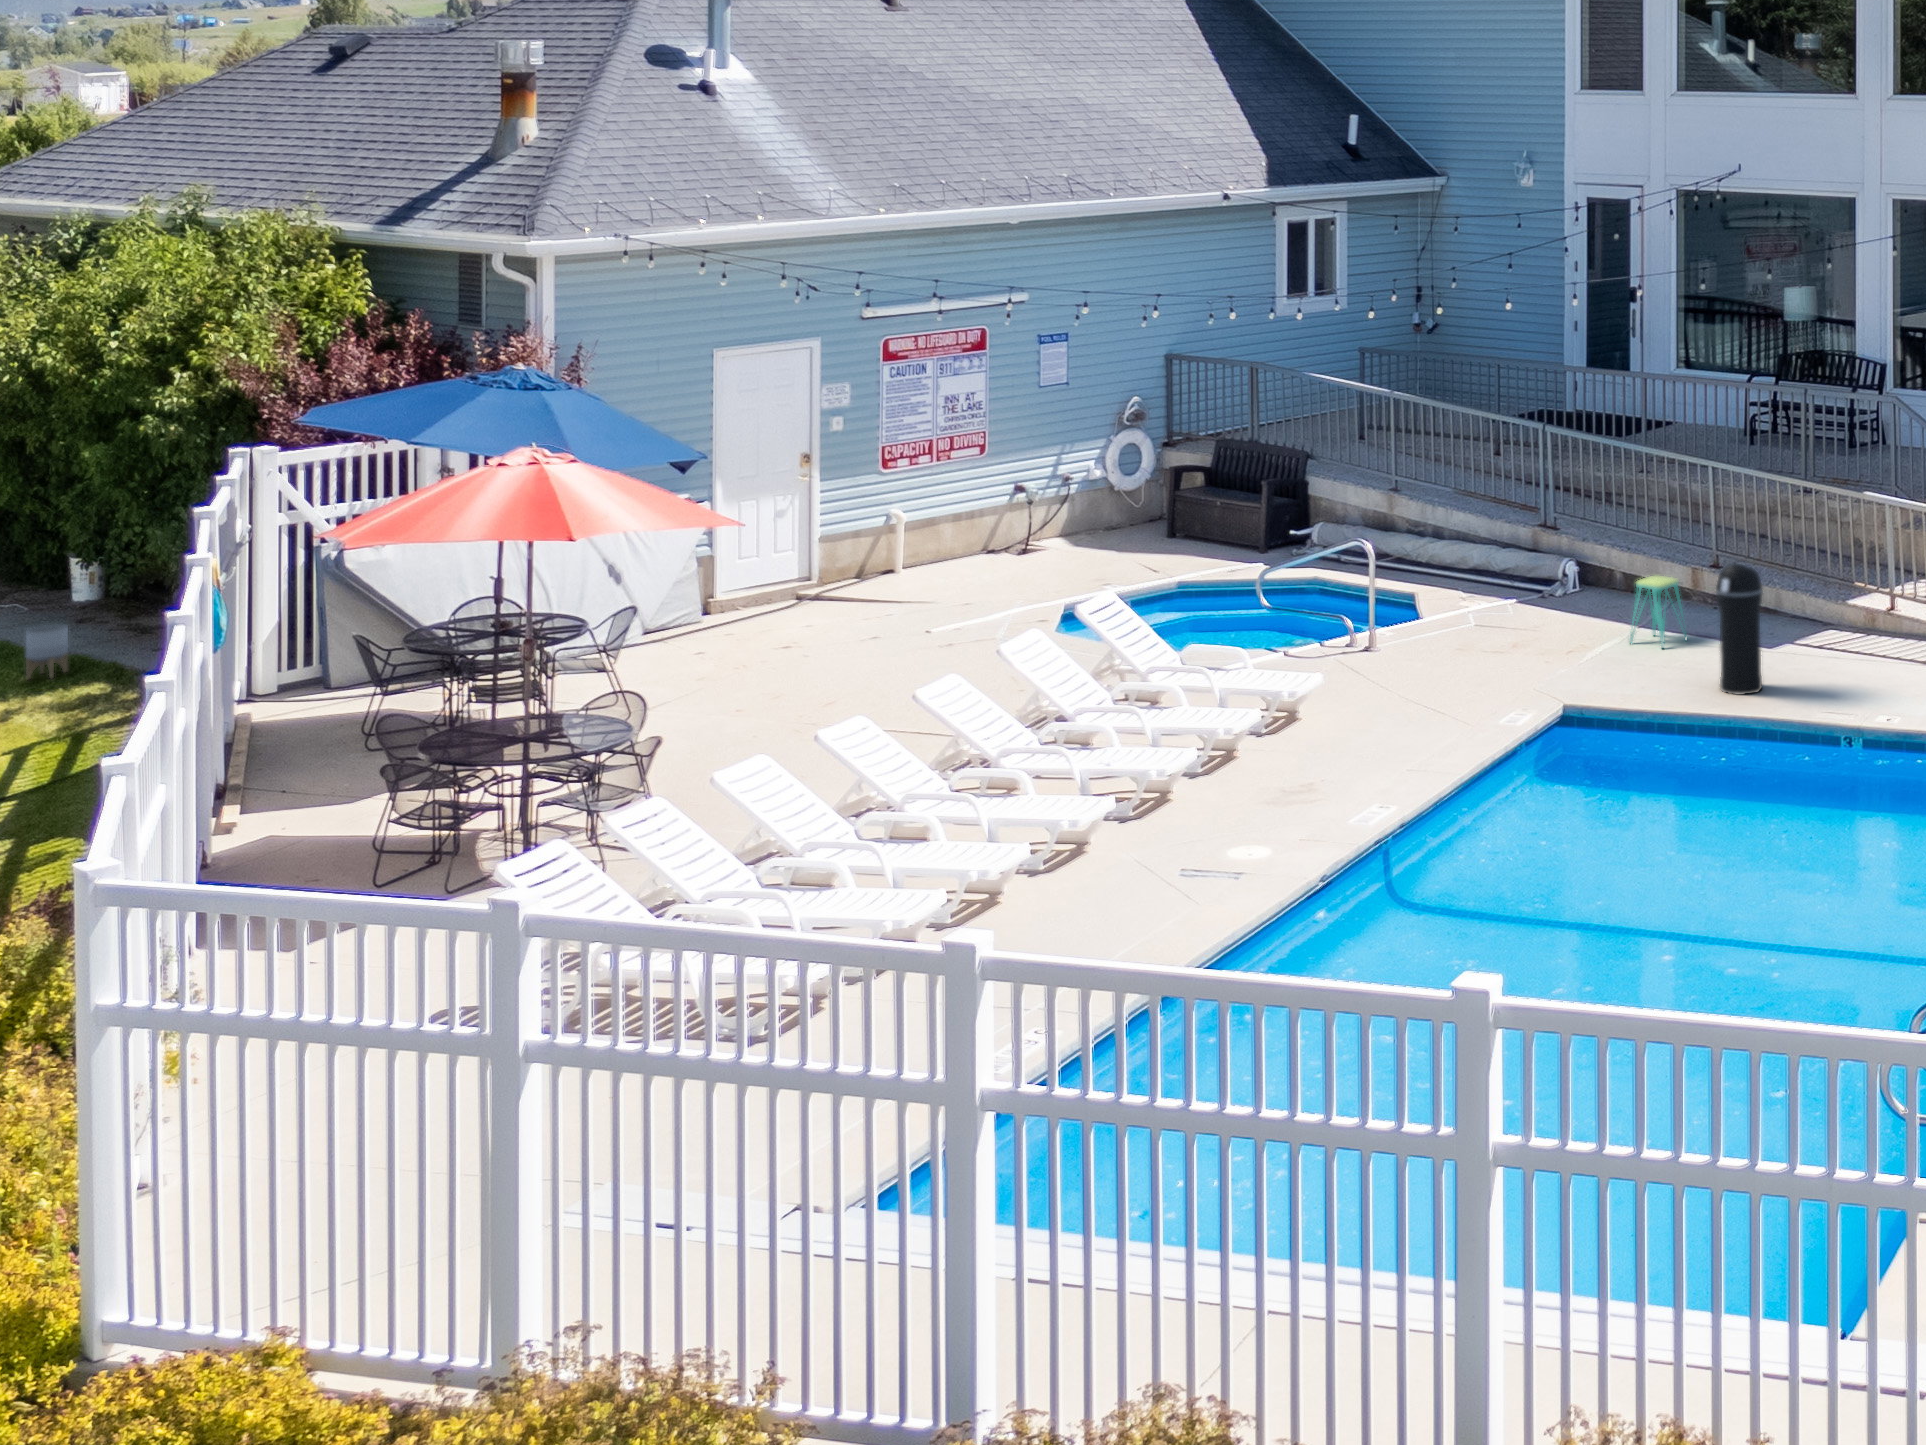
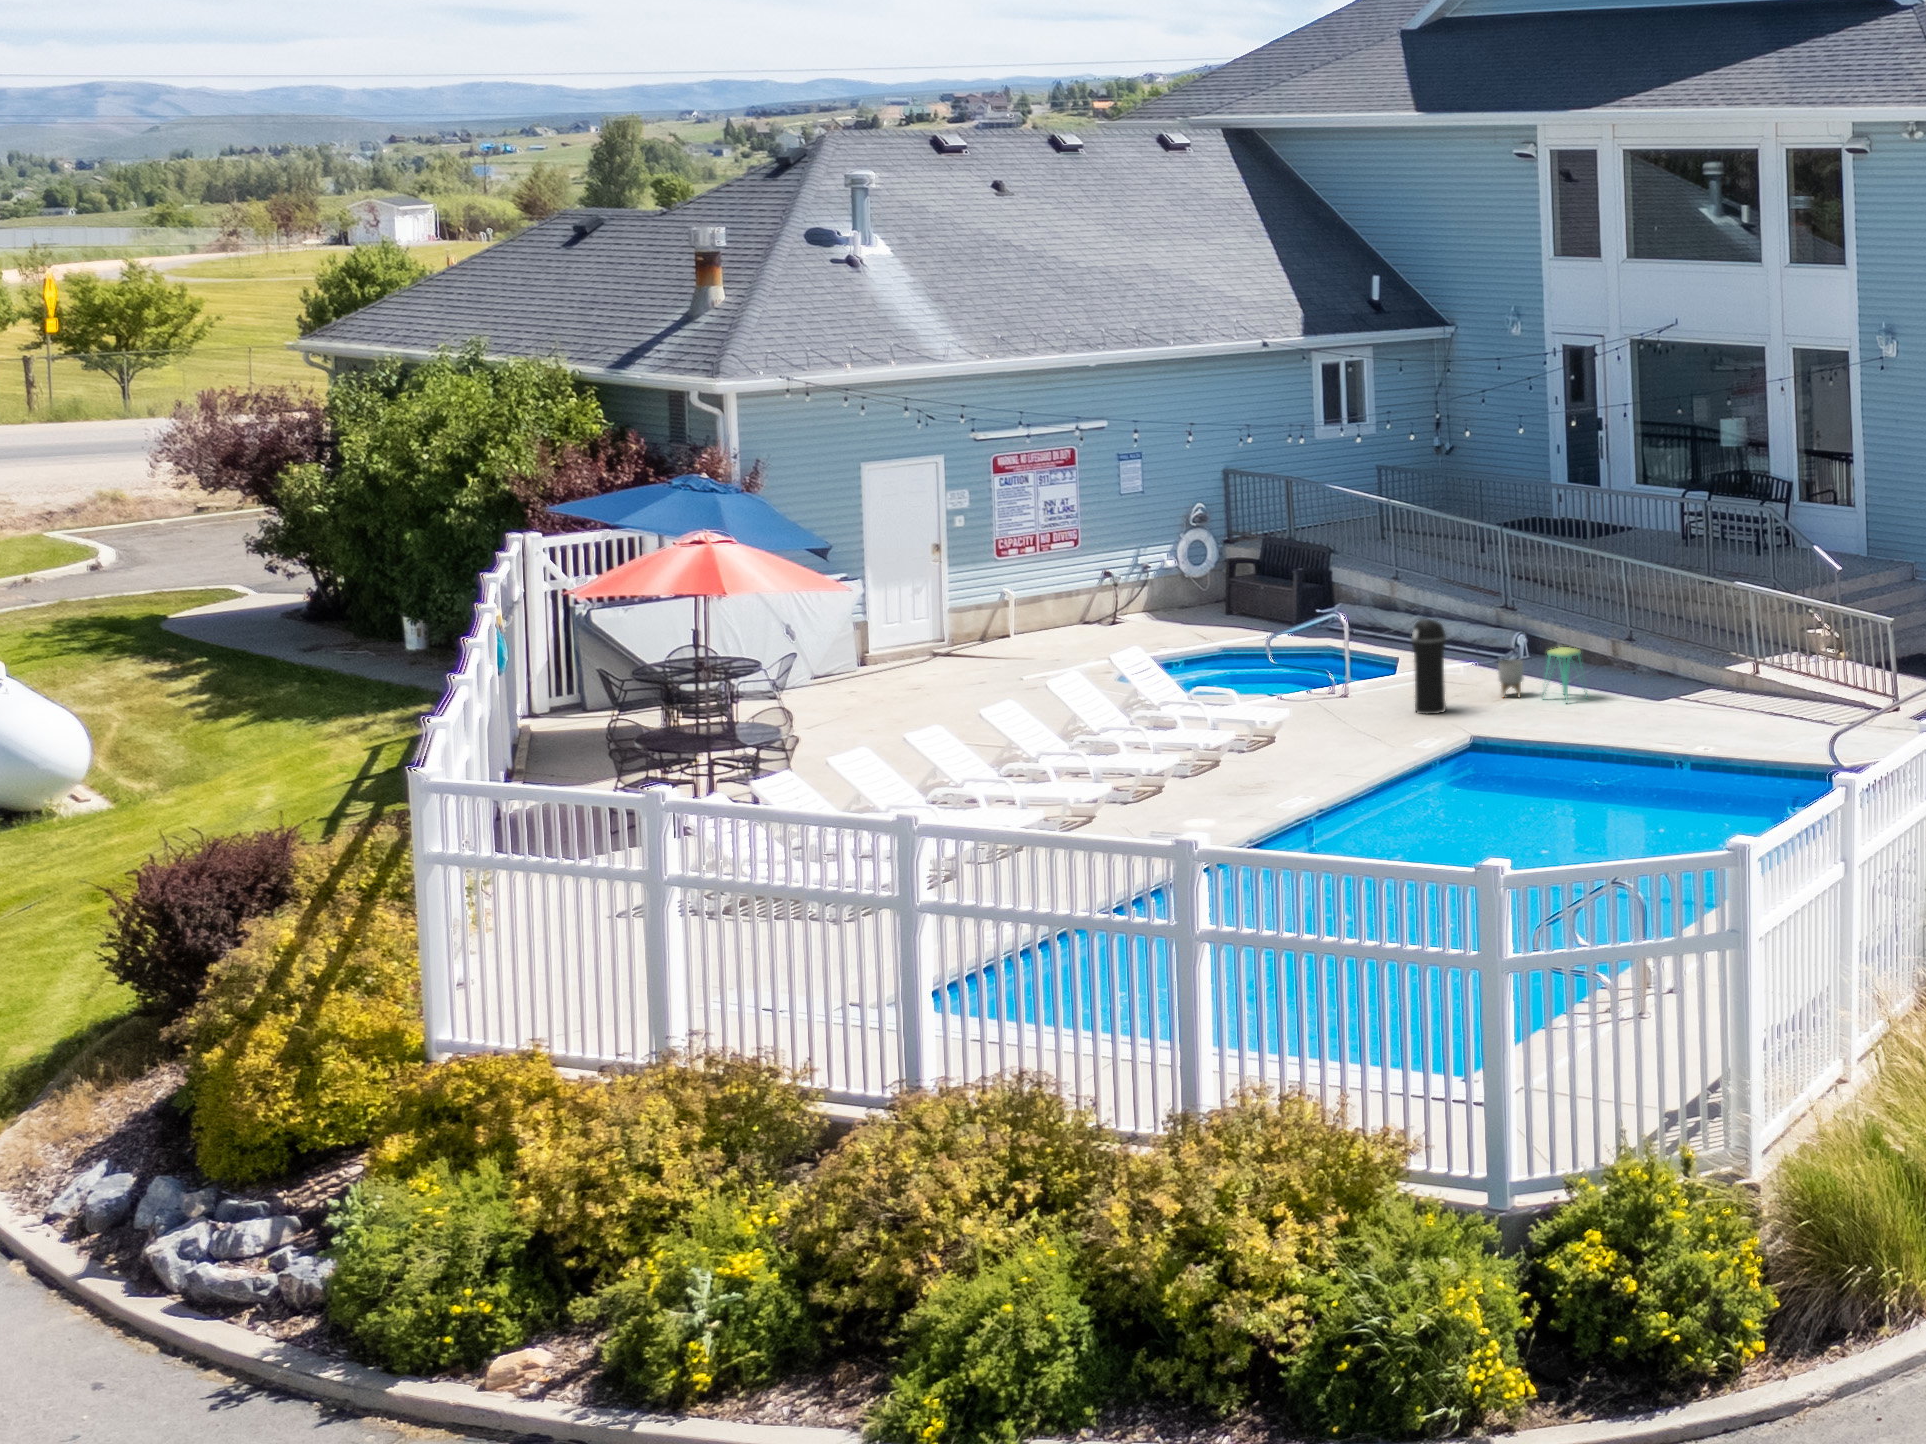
trash can: present [1716,564,1763,695] -> present [1411,619,1446,714]
planter: present [26,625,68,679] -> present [1498,659,1524,697]

